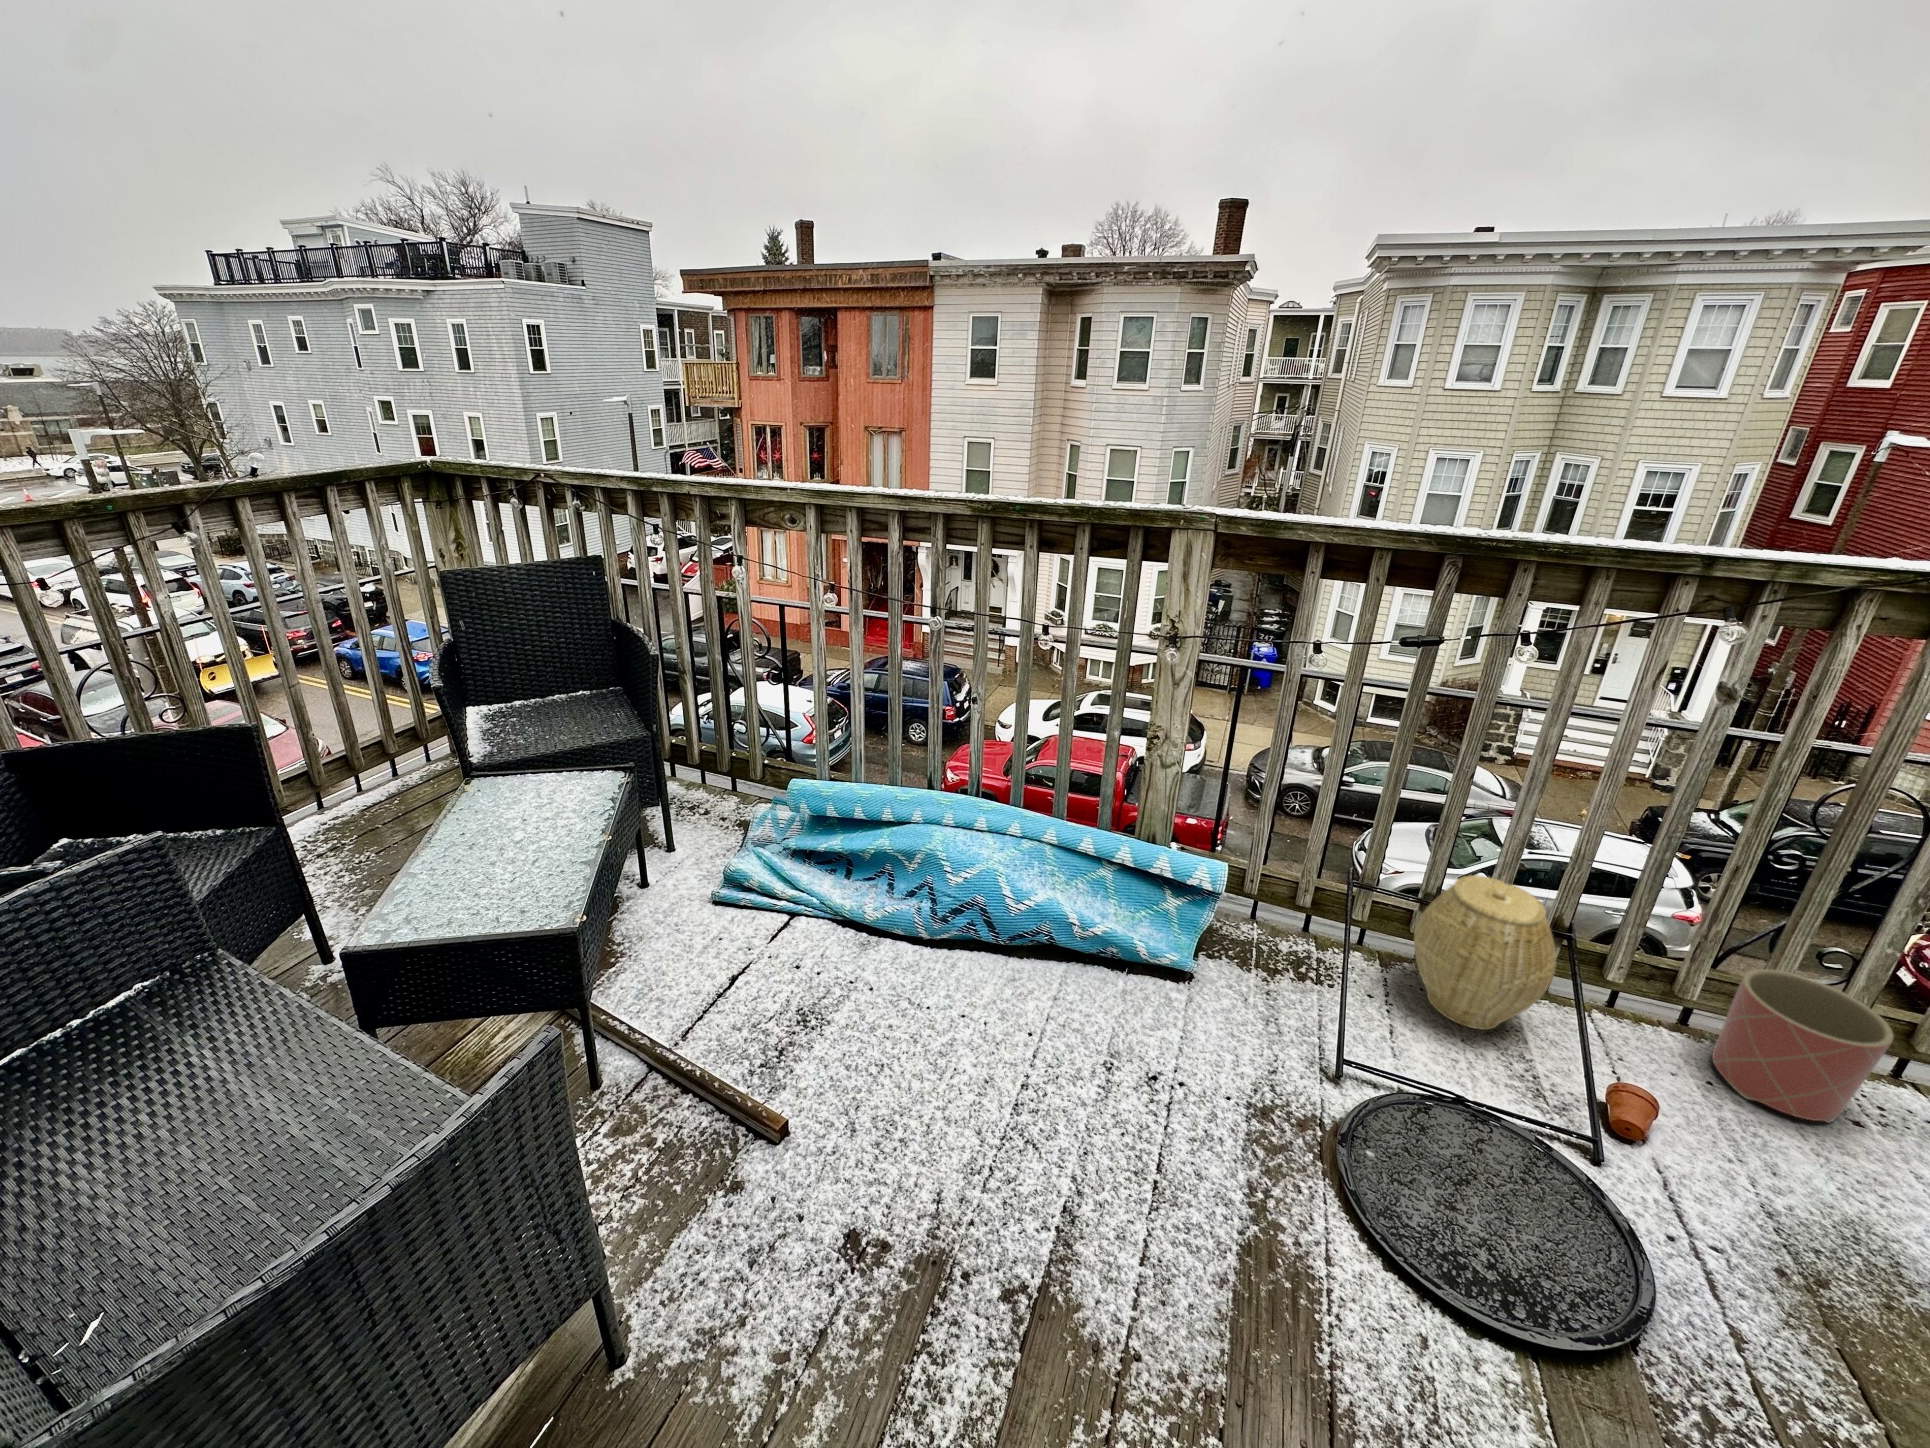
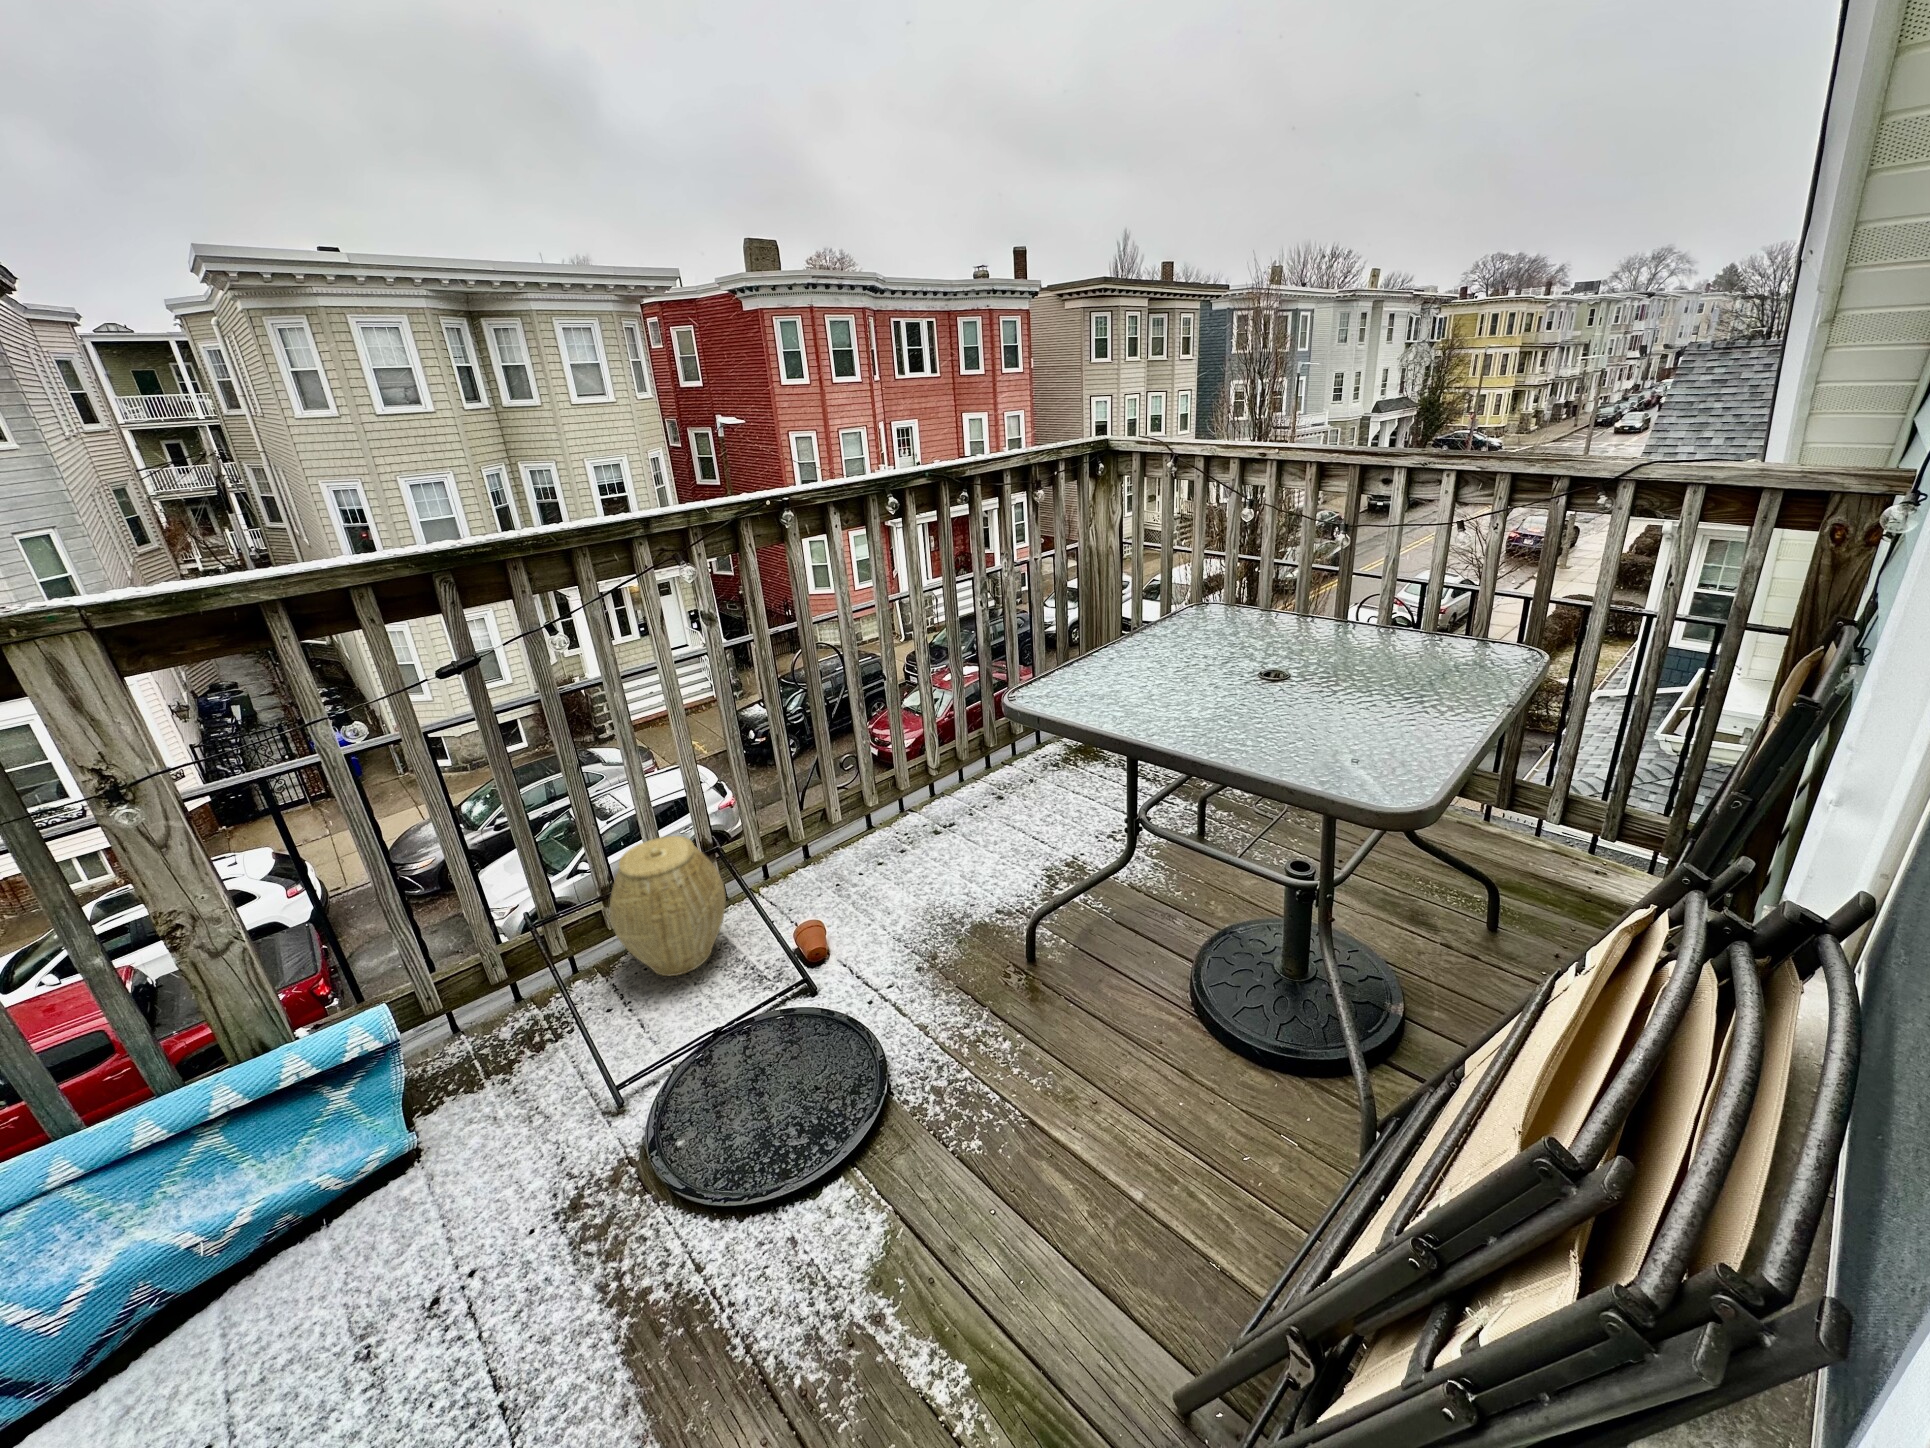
planter: present [1712,969,1894,1123] -> none [817,781,894,879]

